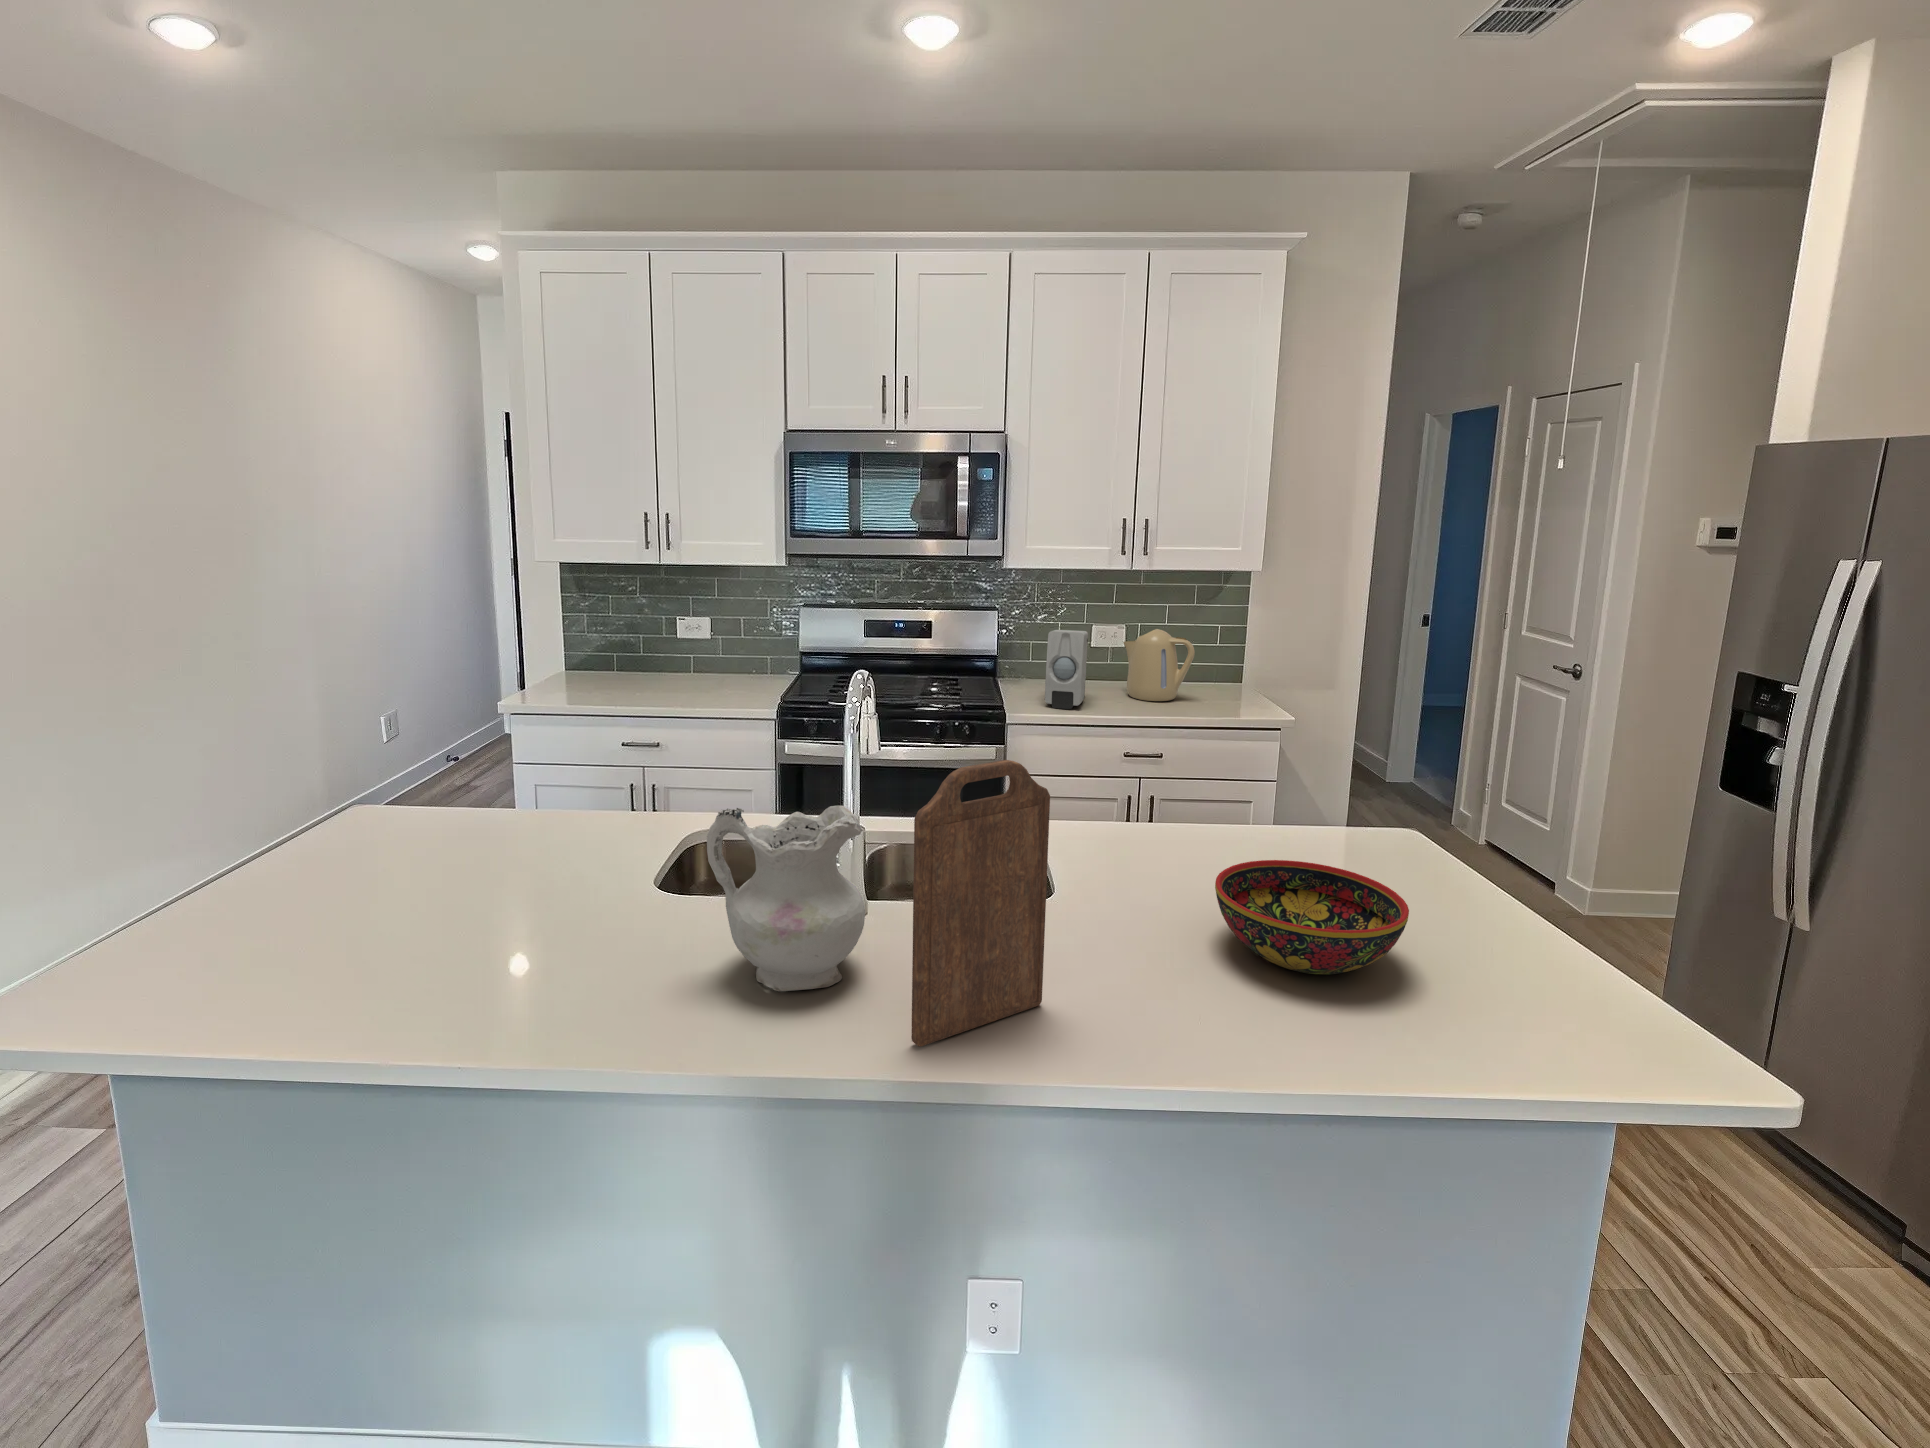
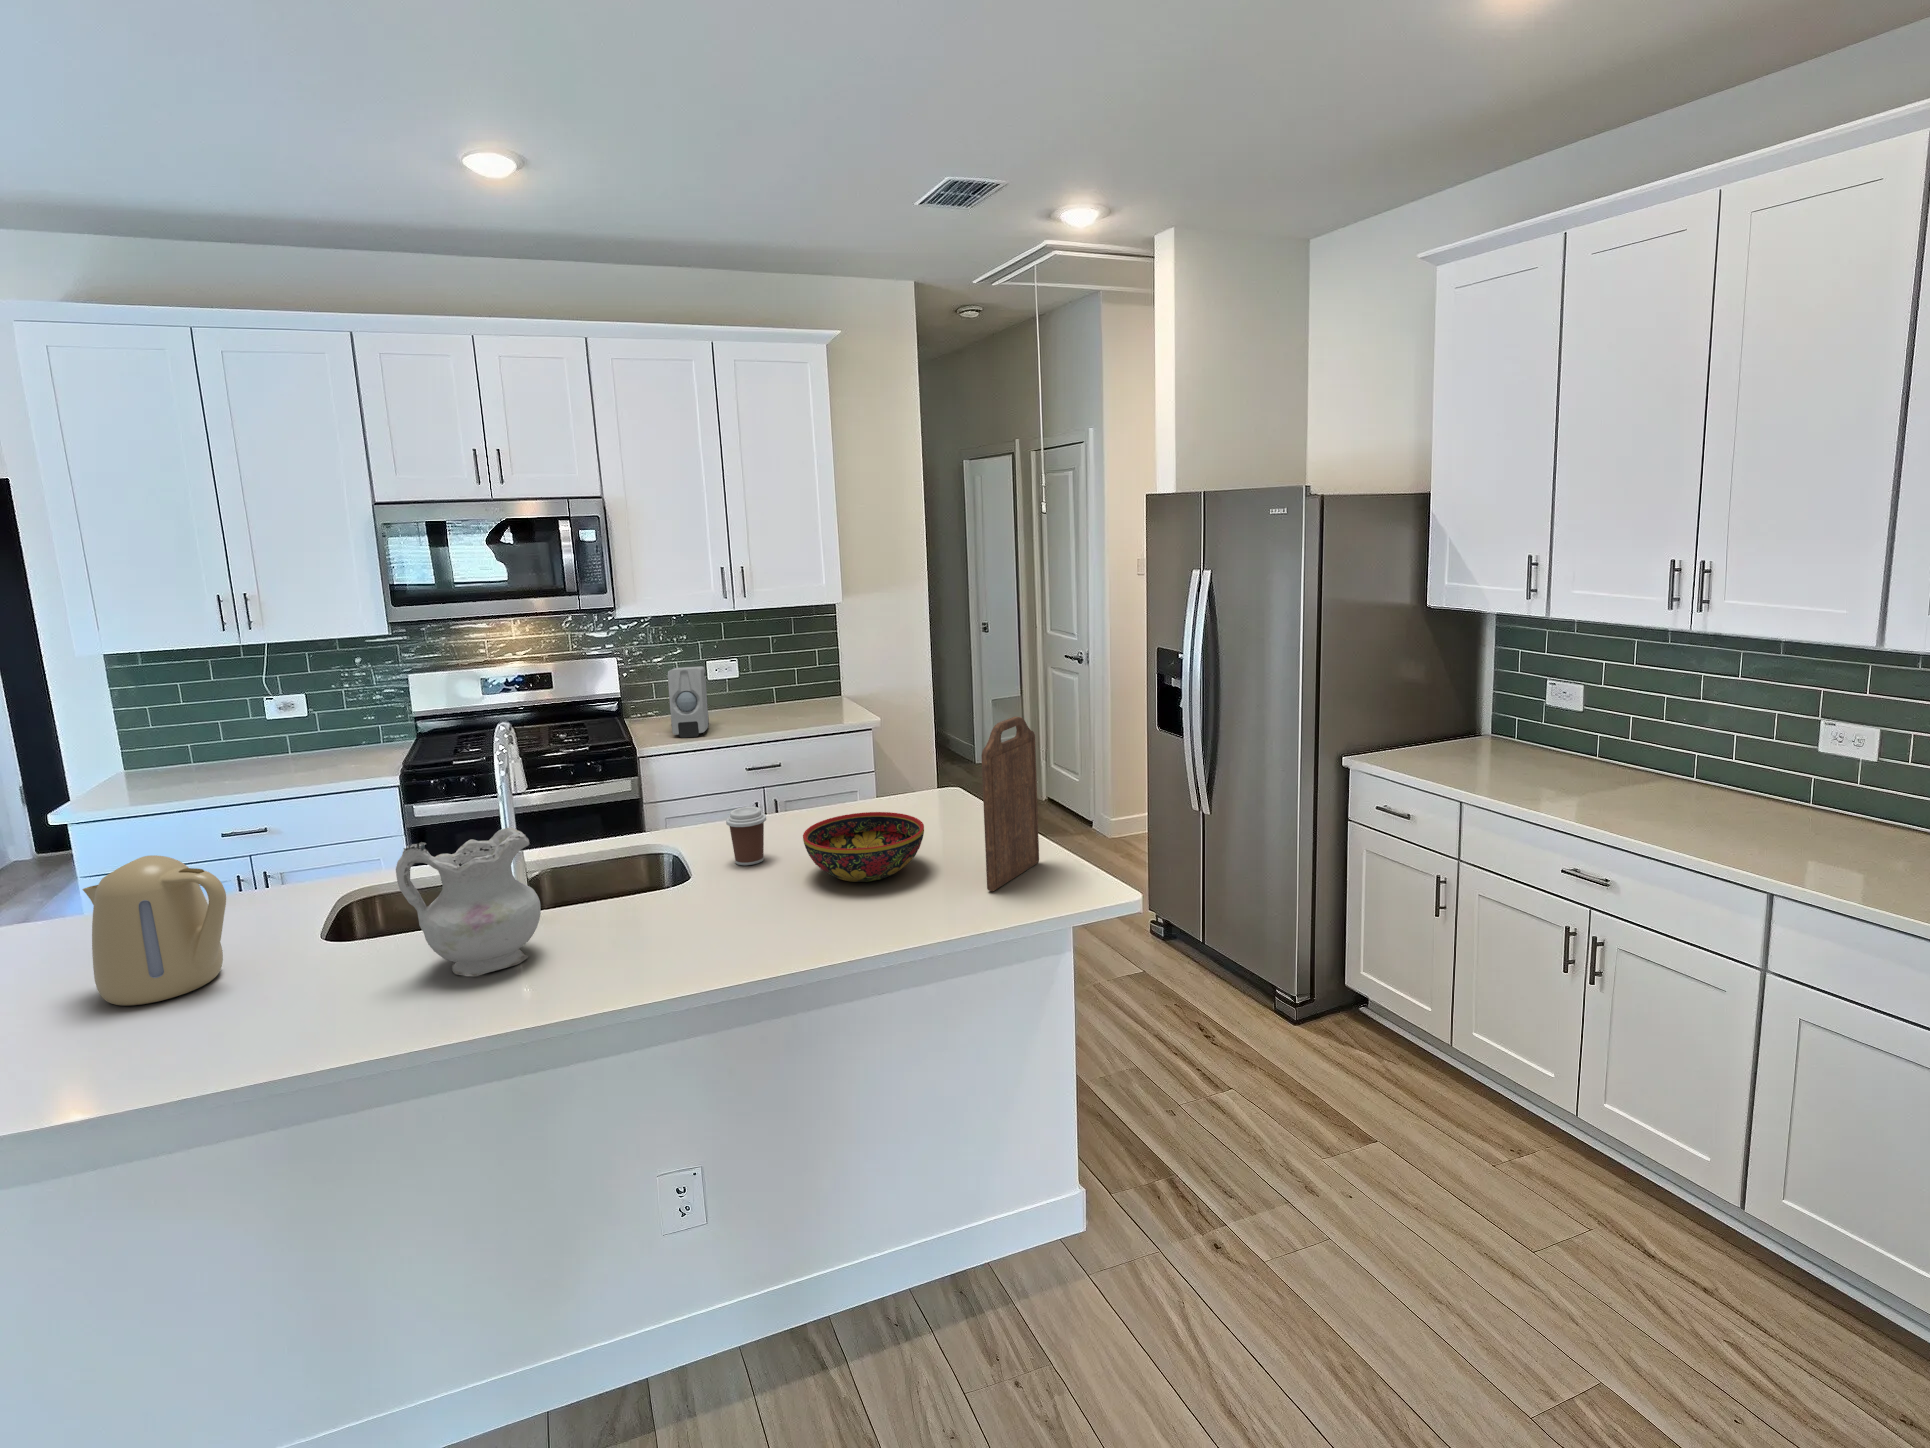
kettle: present [1123,629,1195,701] -> present [83,855,226,1006]
cutting board: present [911,760,1050,1046] -> present [981,717,1039,891]
coffee cup: none [1107,821,1162,901] -> present [726,807,766,865]

